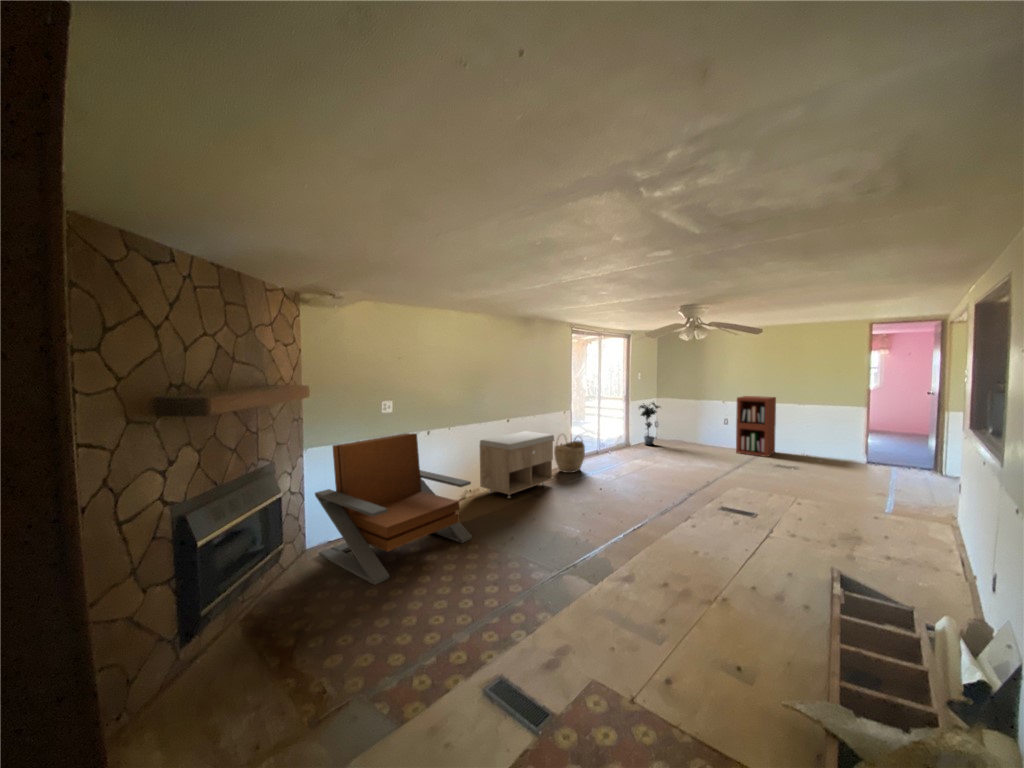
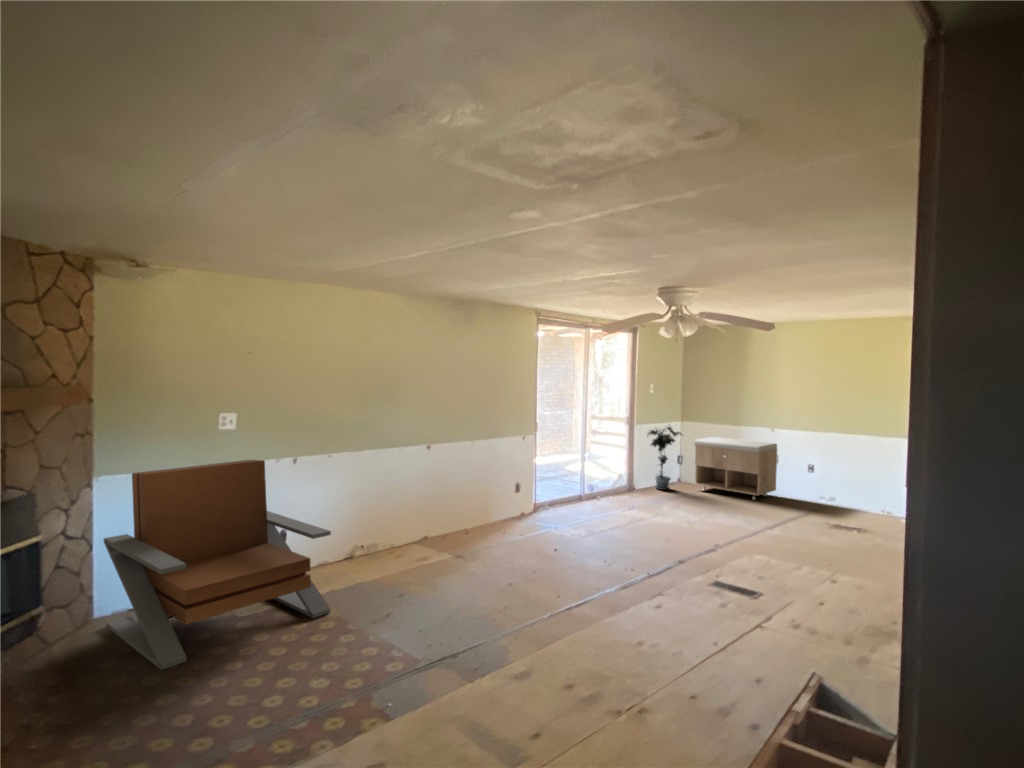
bookshelf: present [736,396,776,457] -> none [784,421,845,513]
storage bench: present [480,431,554,498] -> present [695,437,777,500]
woven basket: present [554,436,585,473] -> none [502,468,548,526]

